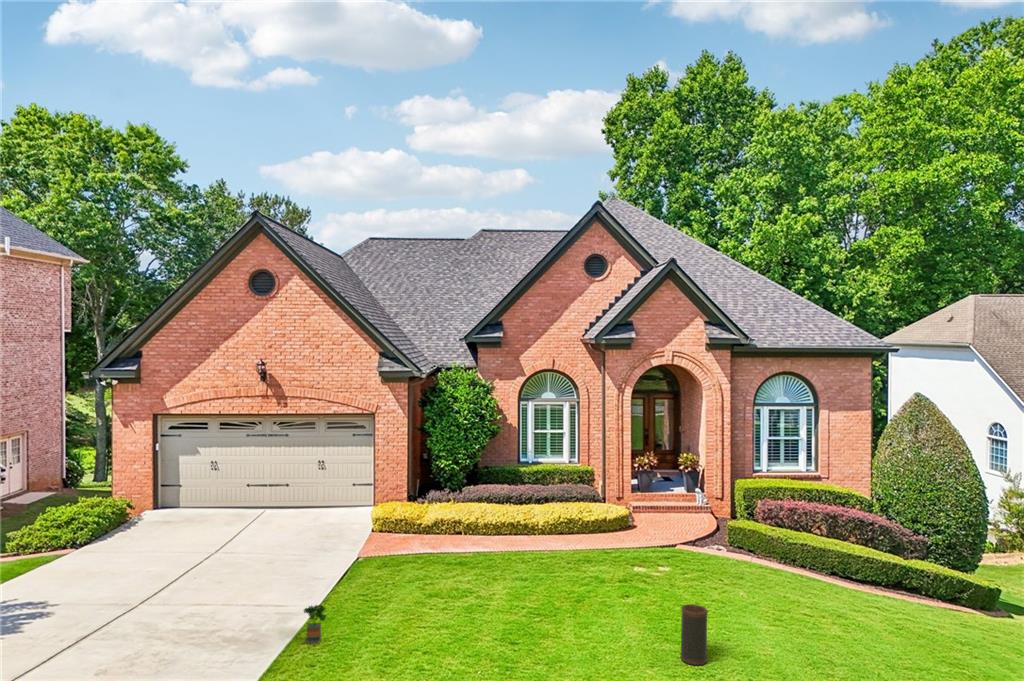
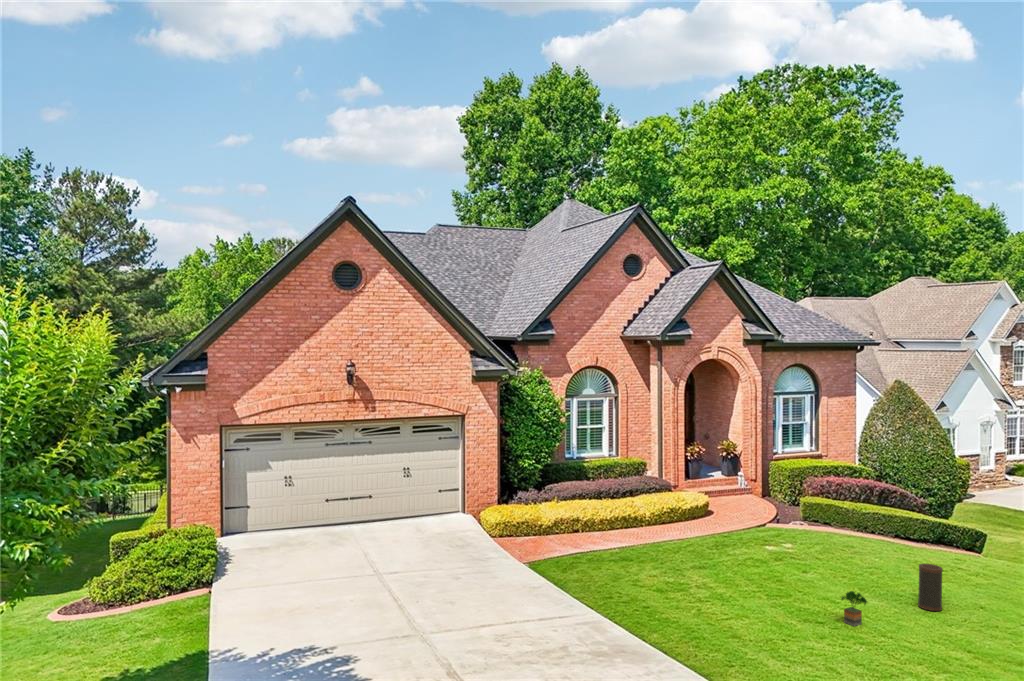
potted tree: present [304,605,327,644] -> present [842,591,867,626]

